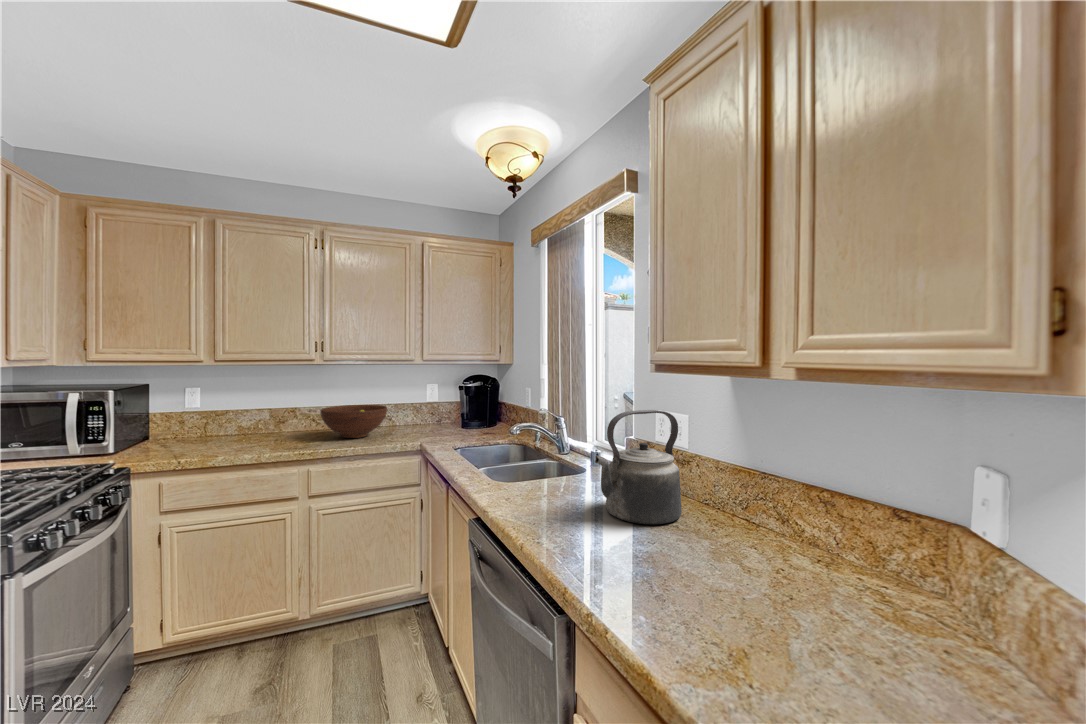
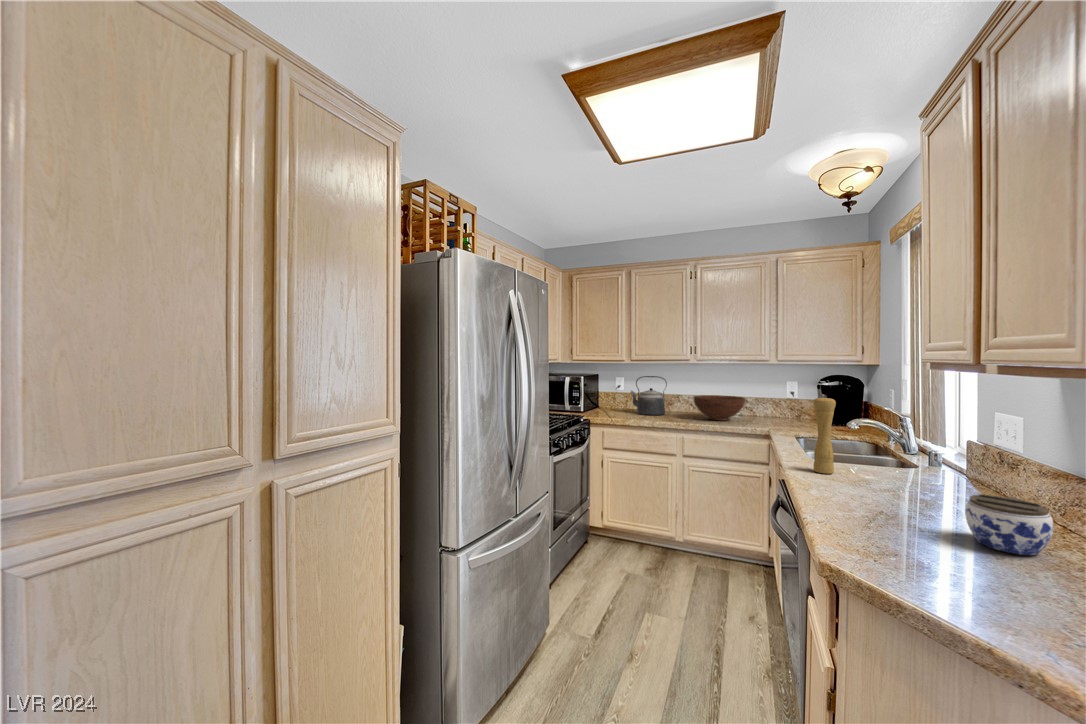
pepper mill: none [514,407,538,505] -> present [814,397,836,474]
kettle: present [595,410,682,524] -> present [631,376,667,415]
jar: none [734,515,815,588] -> present [965,494,1054,555]

